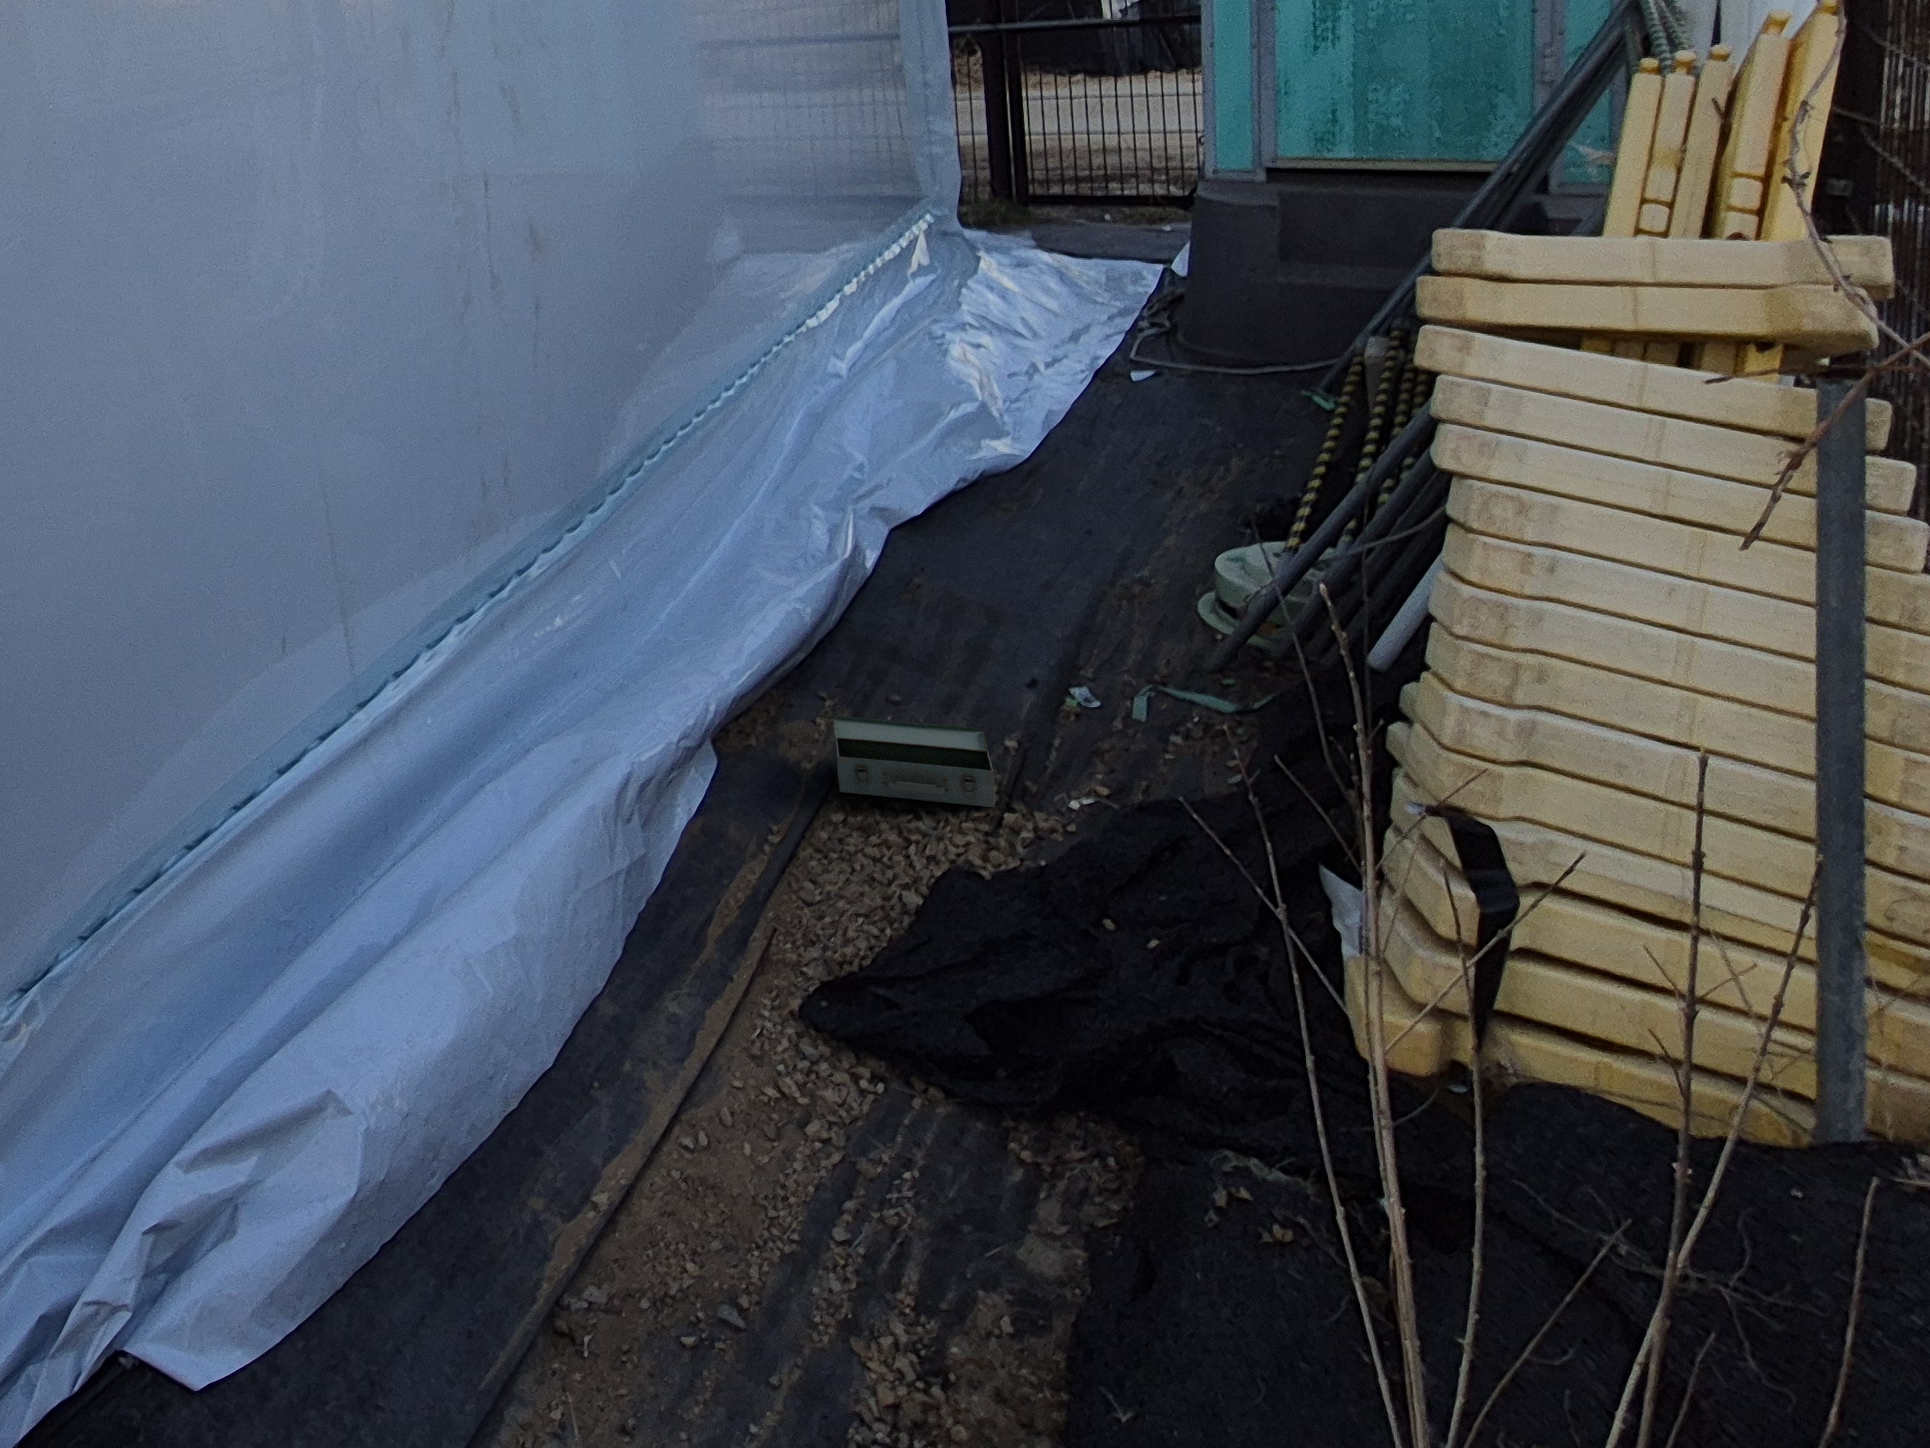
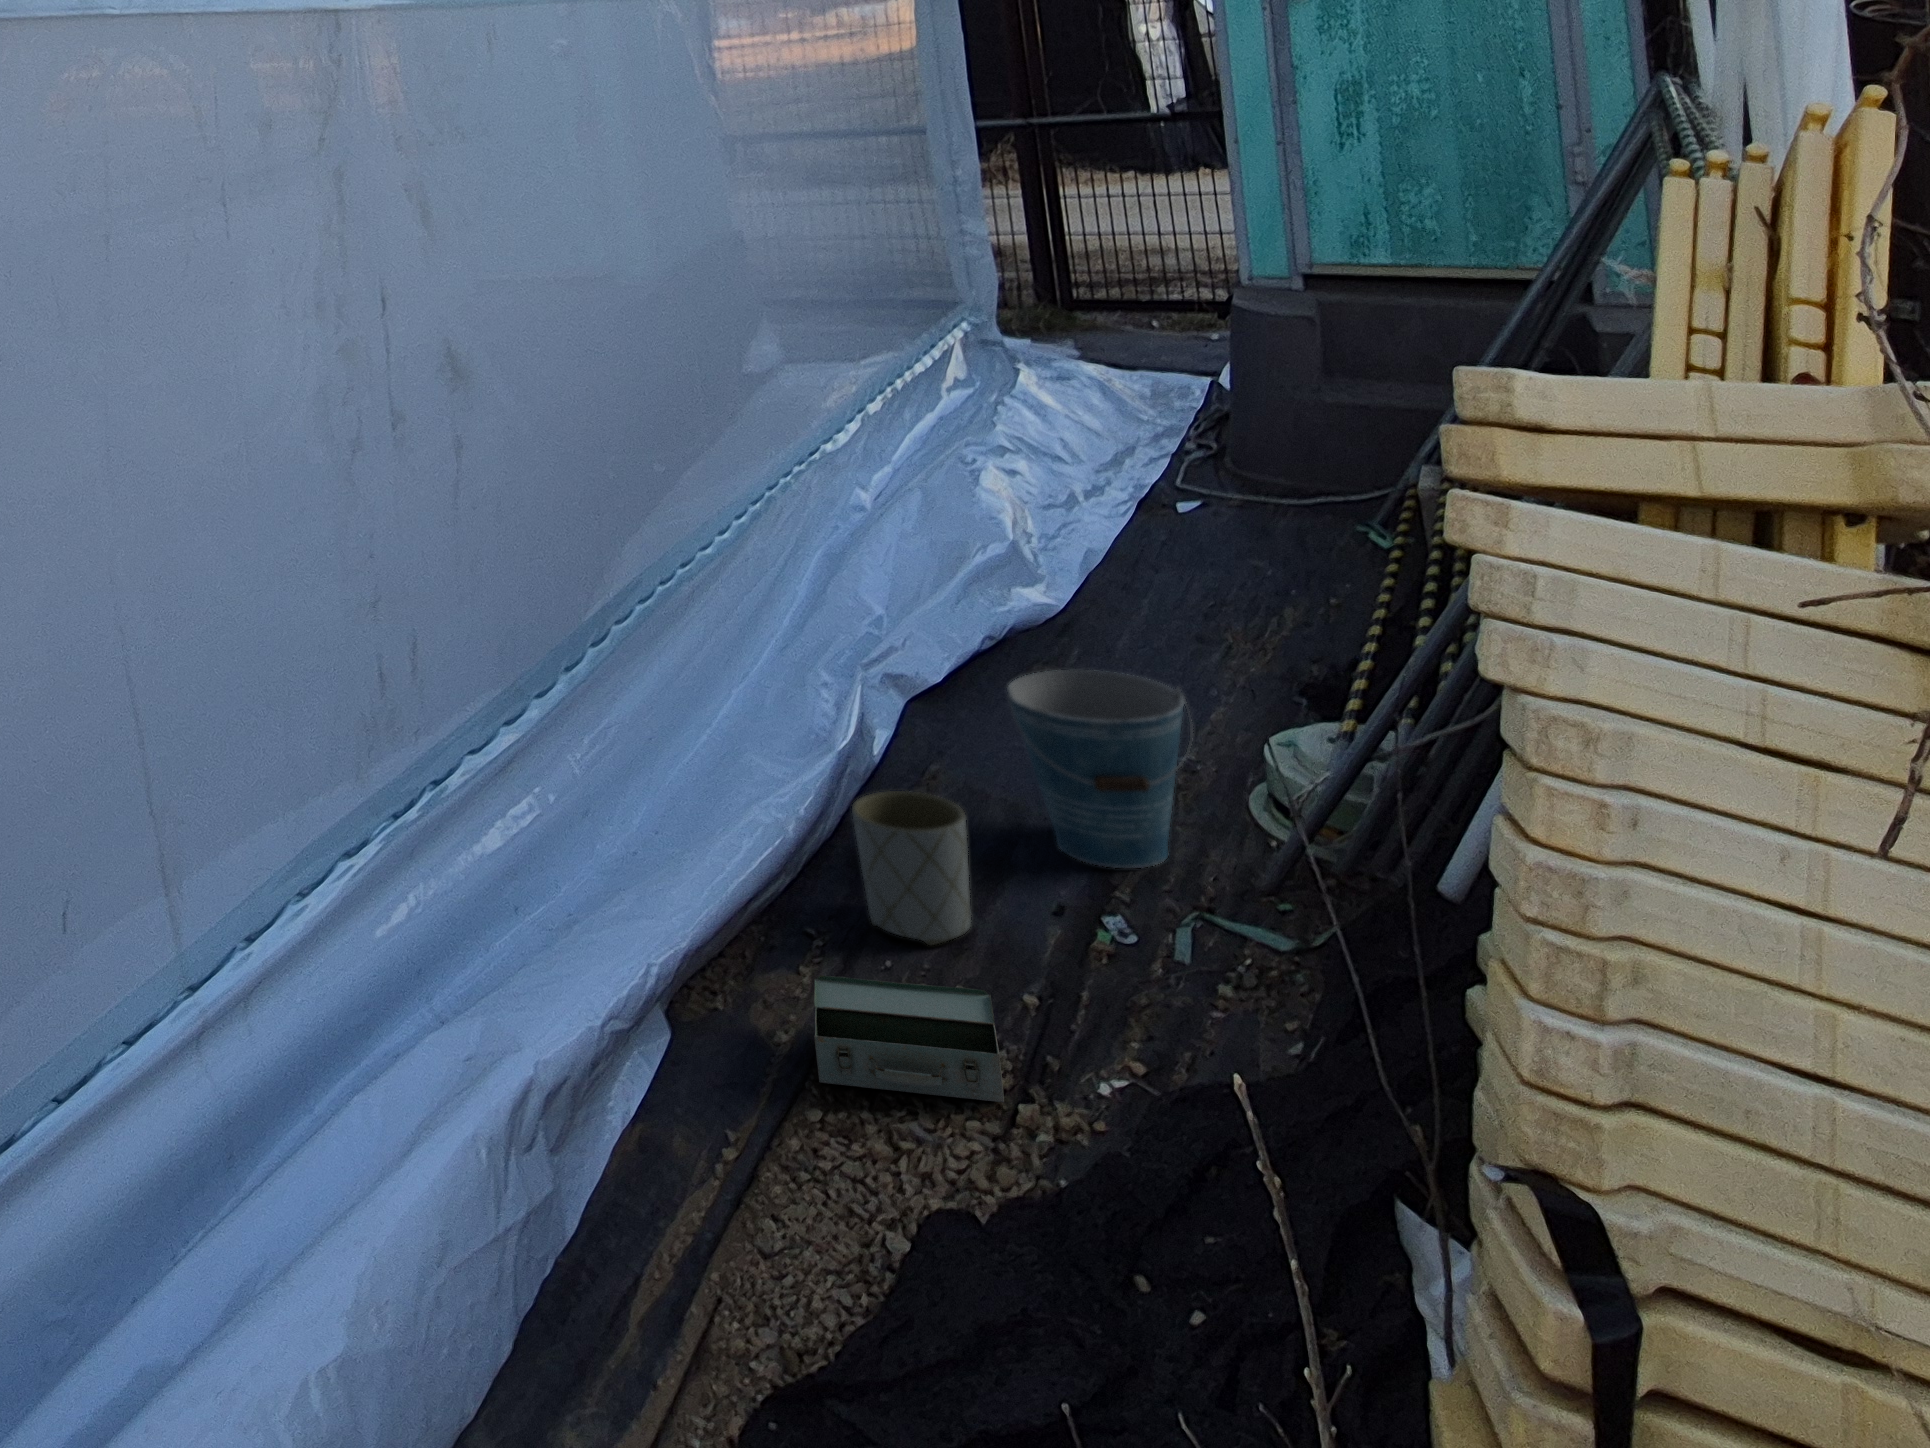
bucket: none [995,492,1158,649] -> present [1007,670,1192,868]
planter: none [861,583,960,701] -> present [852,791,971,945]

